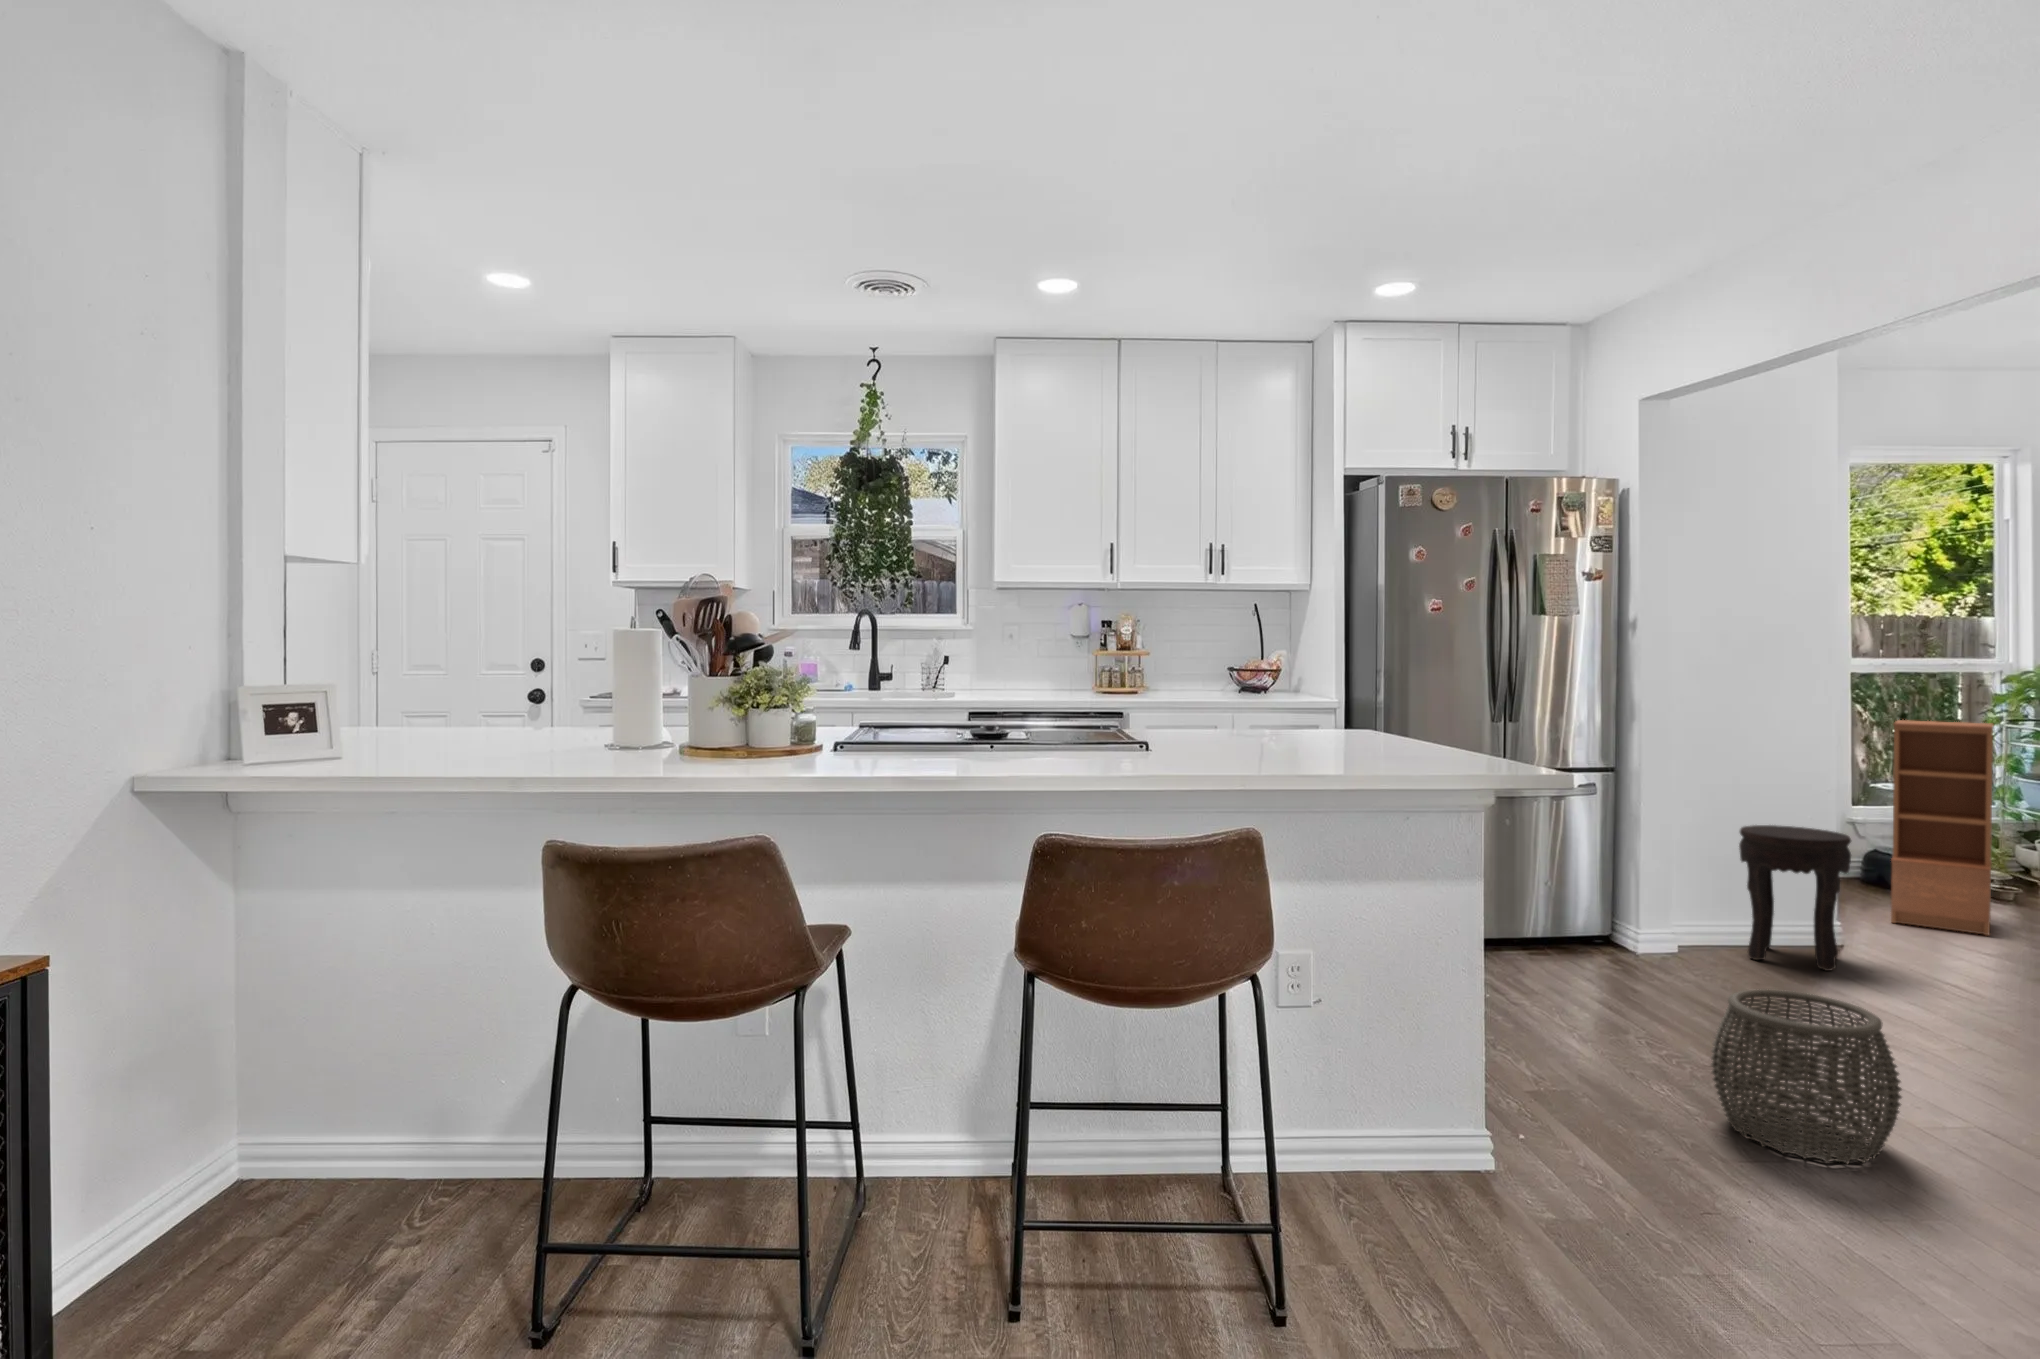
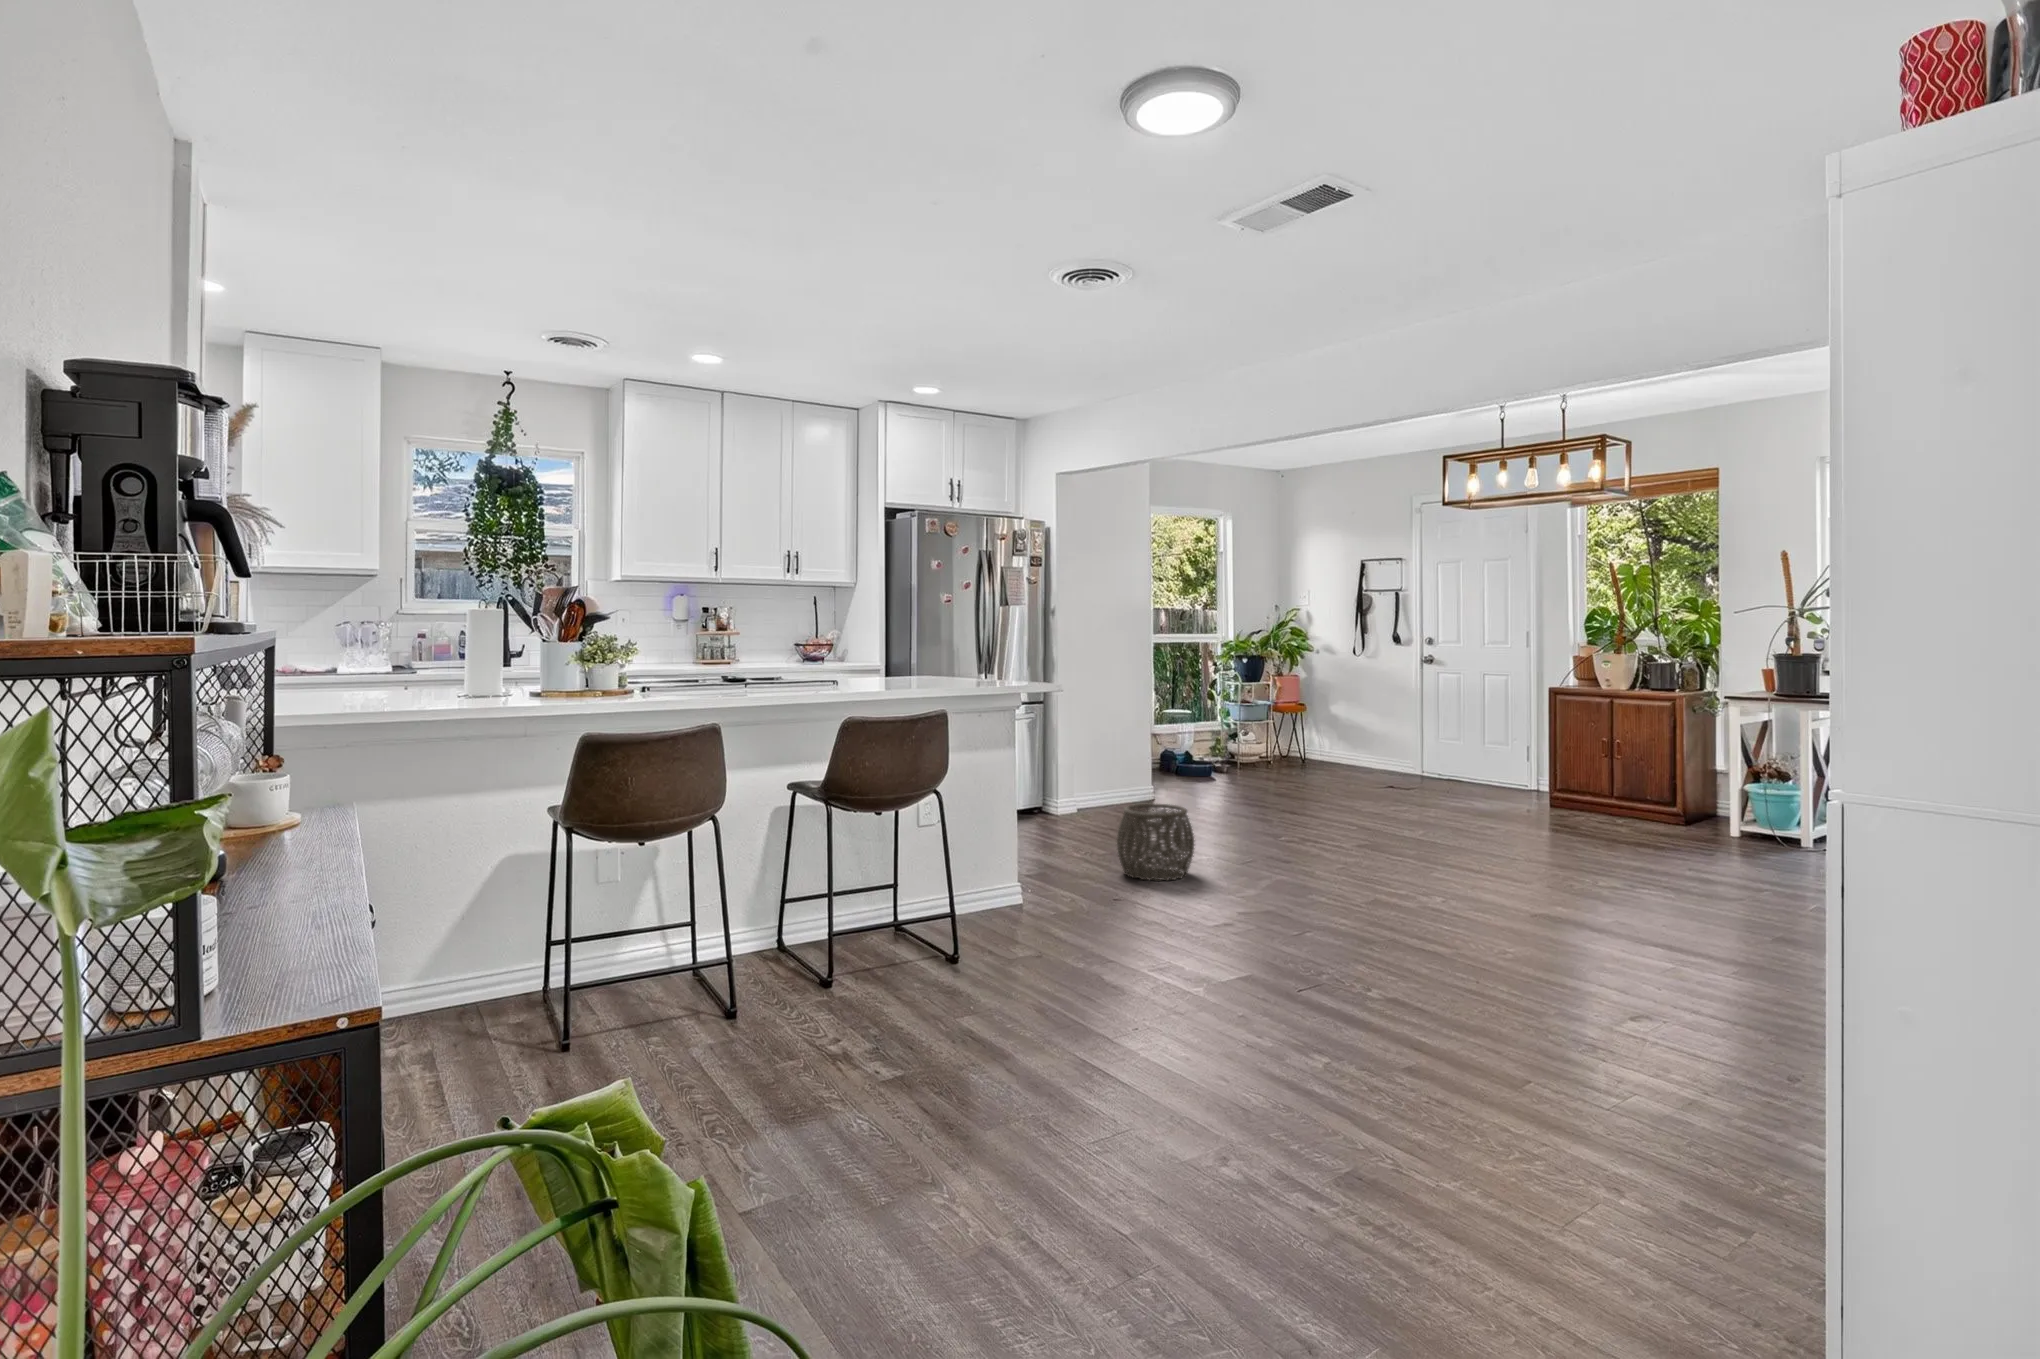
bookcase: present [1891,720,1994,935] -> none [1175,669,1219,789]
side table: present [1739,825,1851,971] -> none [1107,732,1160,812]

